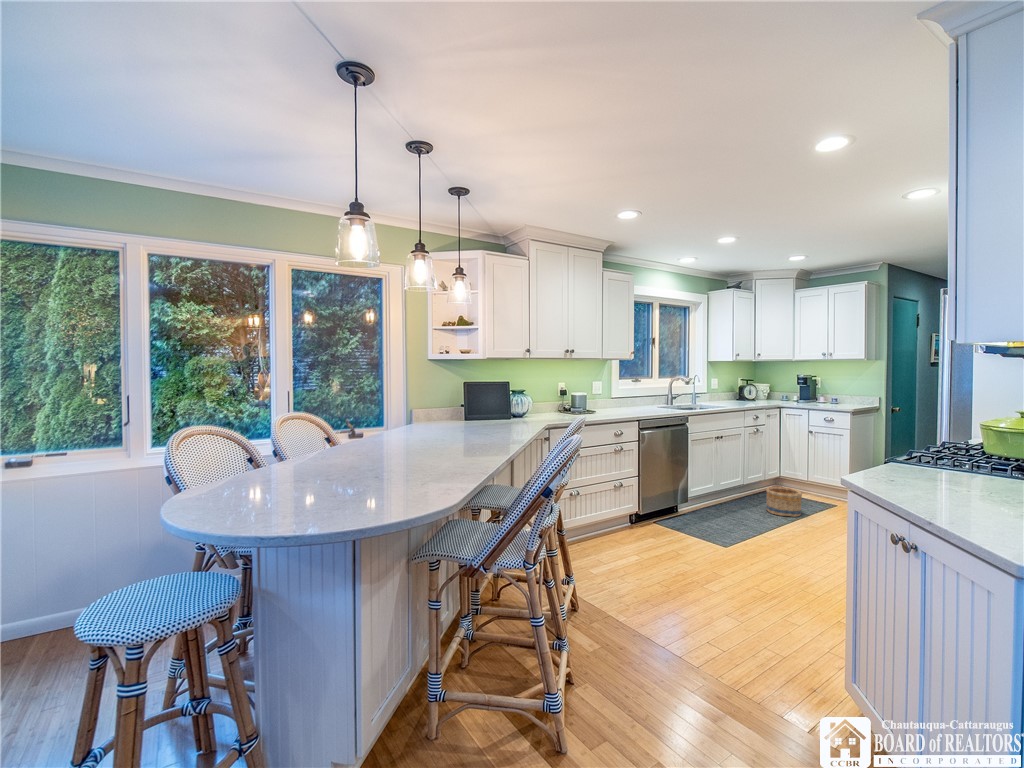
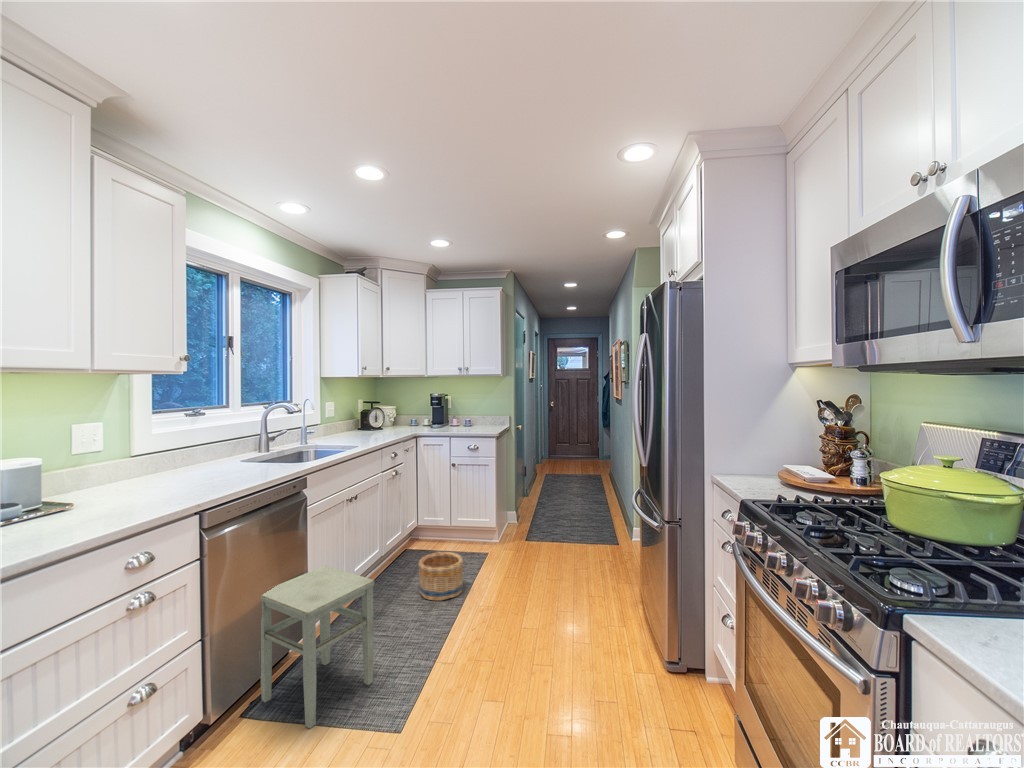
stool: none [663,466,723,534] -> present [259,566,374,729]

